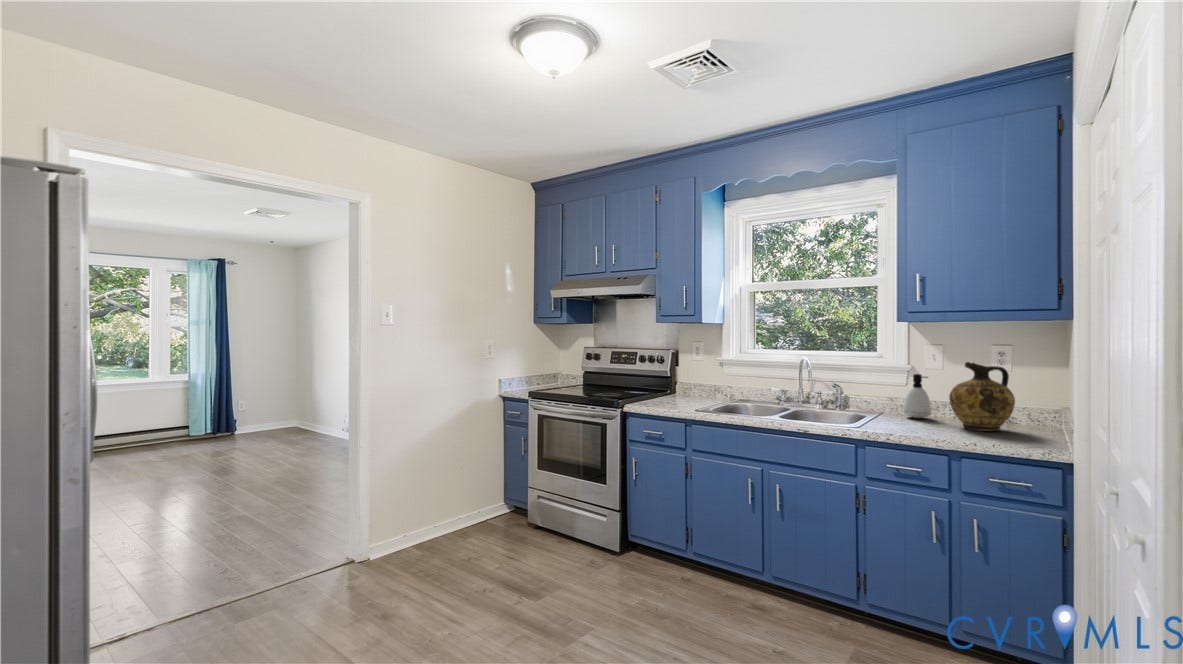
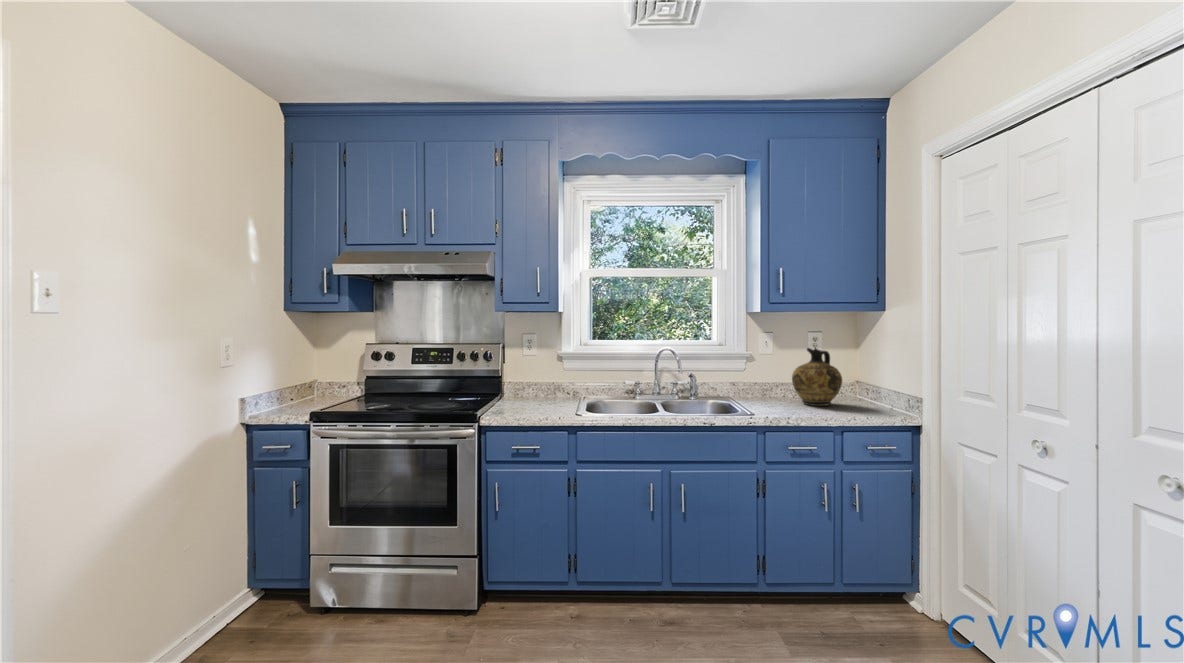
soap dispenser: present [904,374,931,418] -> none [743,360,766,399]

